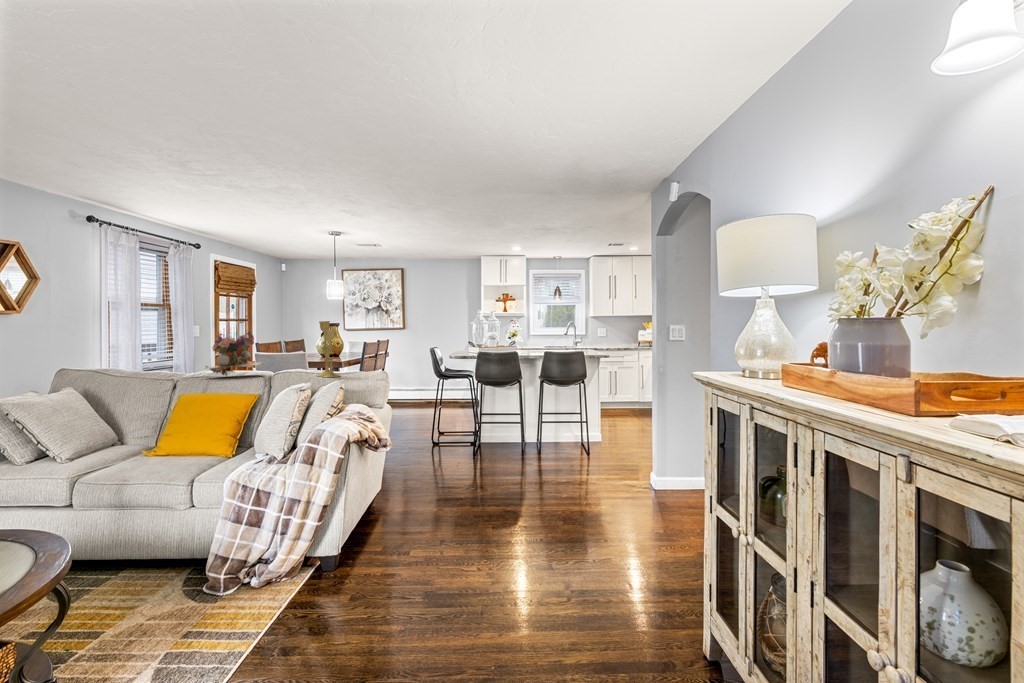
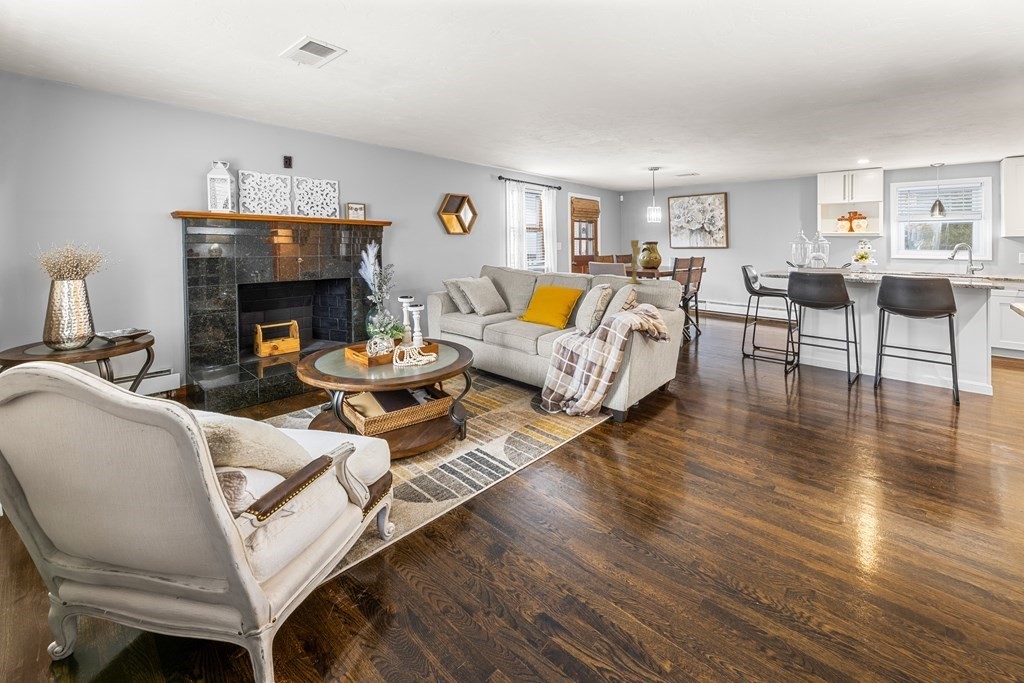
flower arrangement: present [206,331,263,376] -> none [553,245,592,278]

